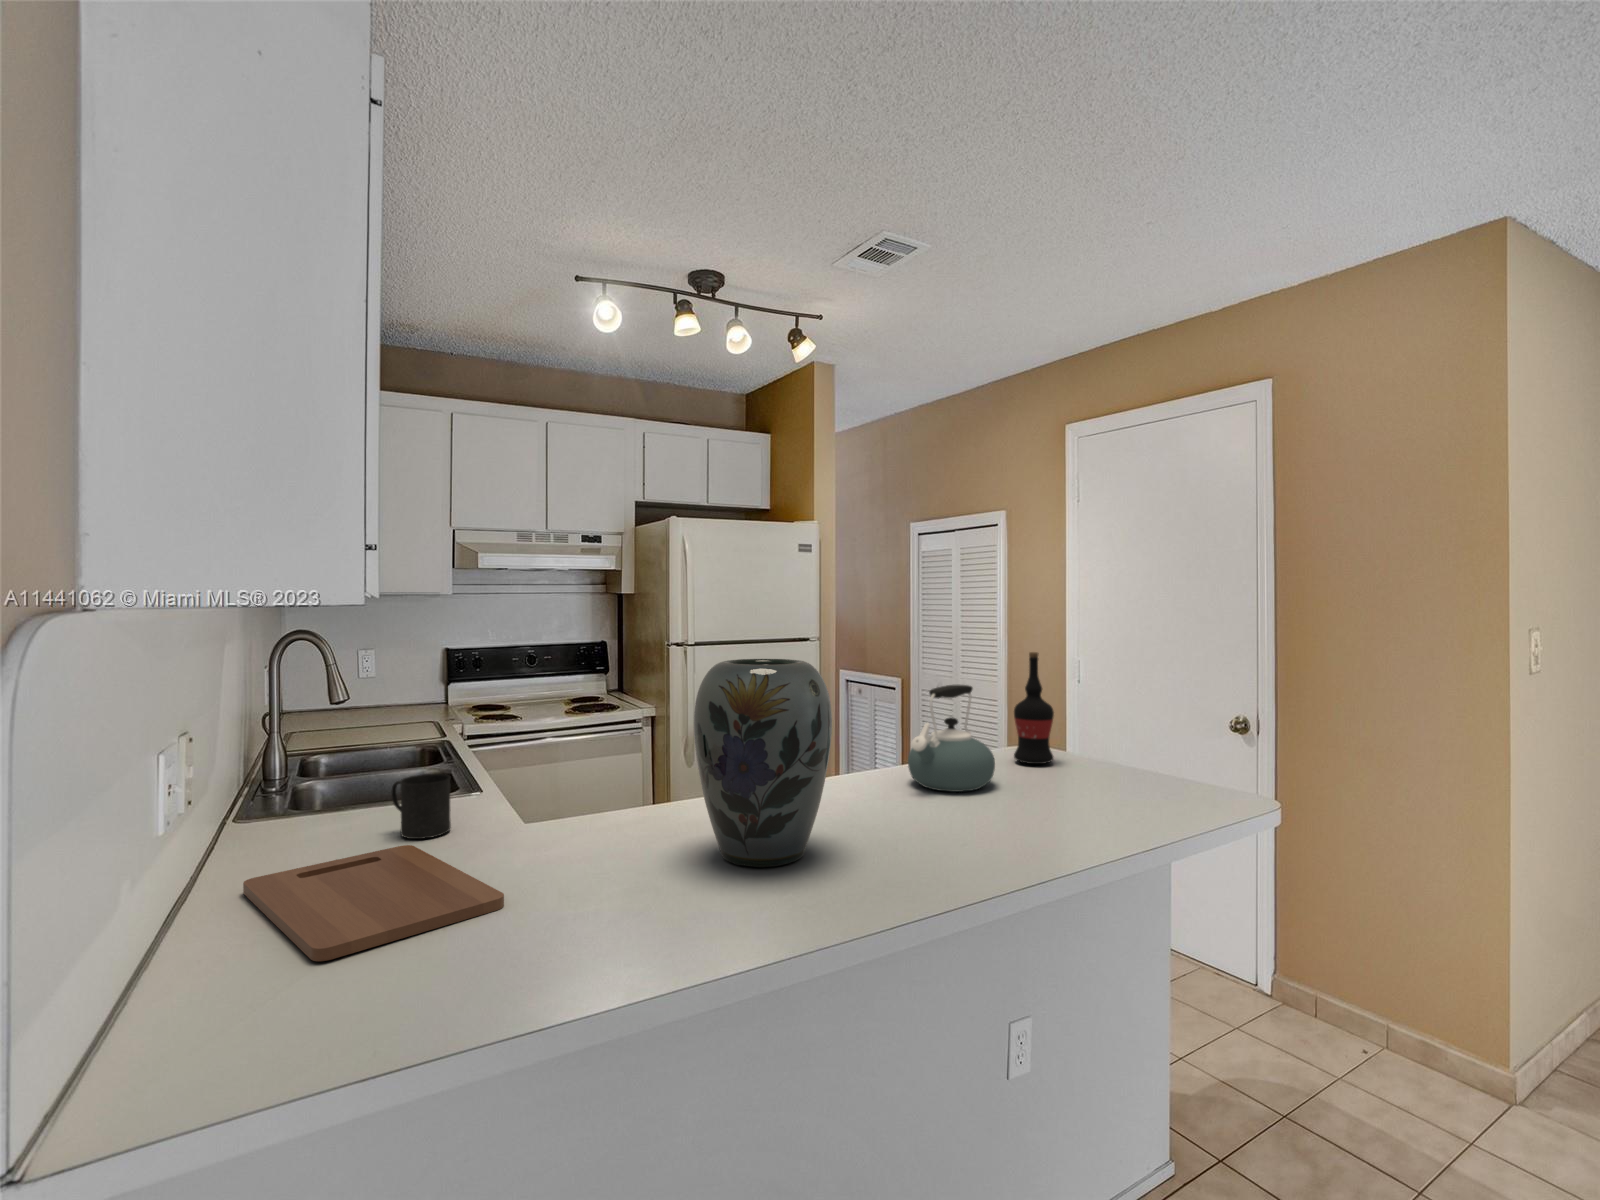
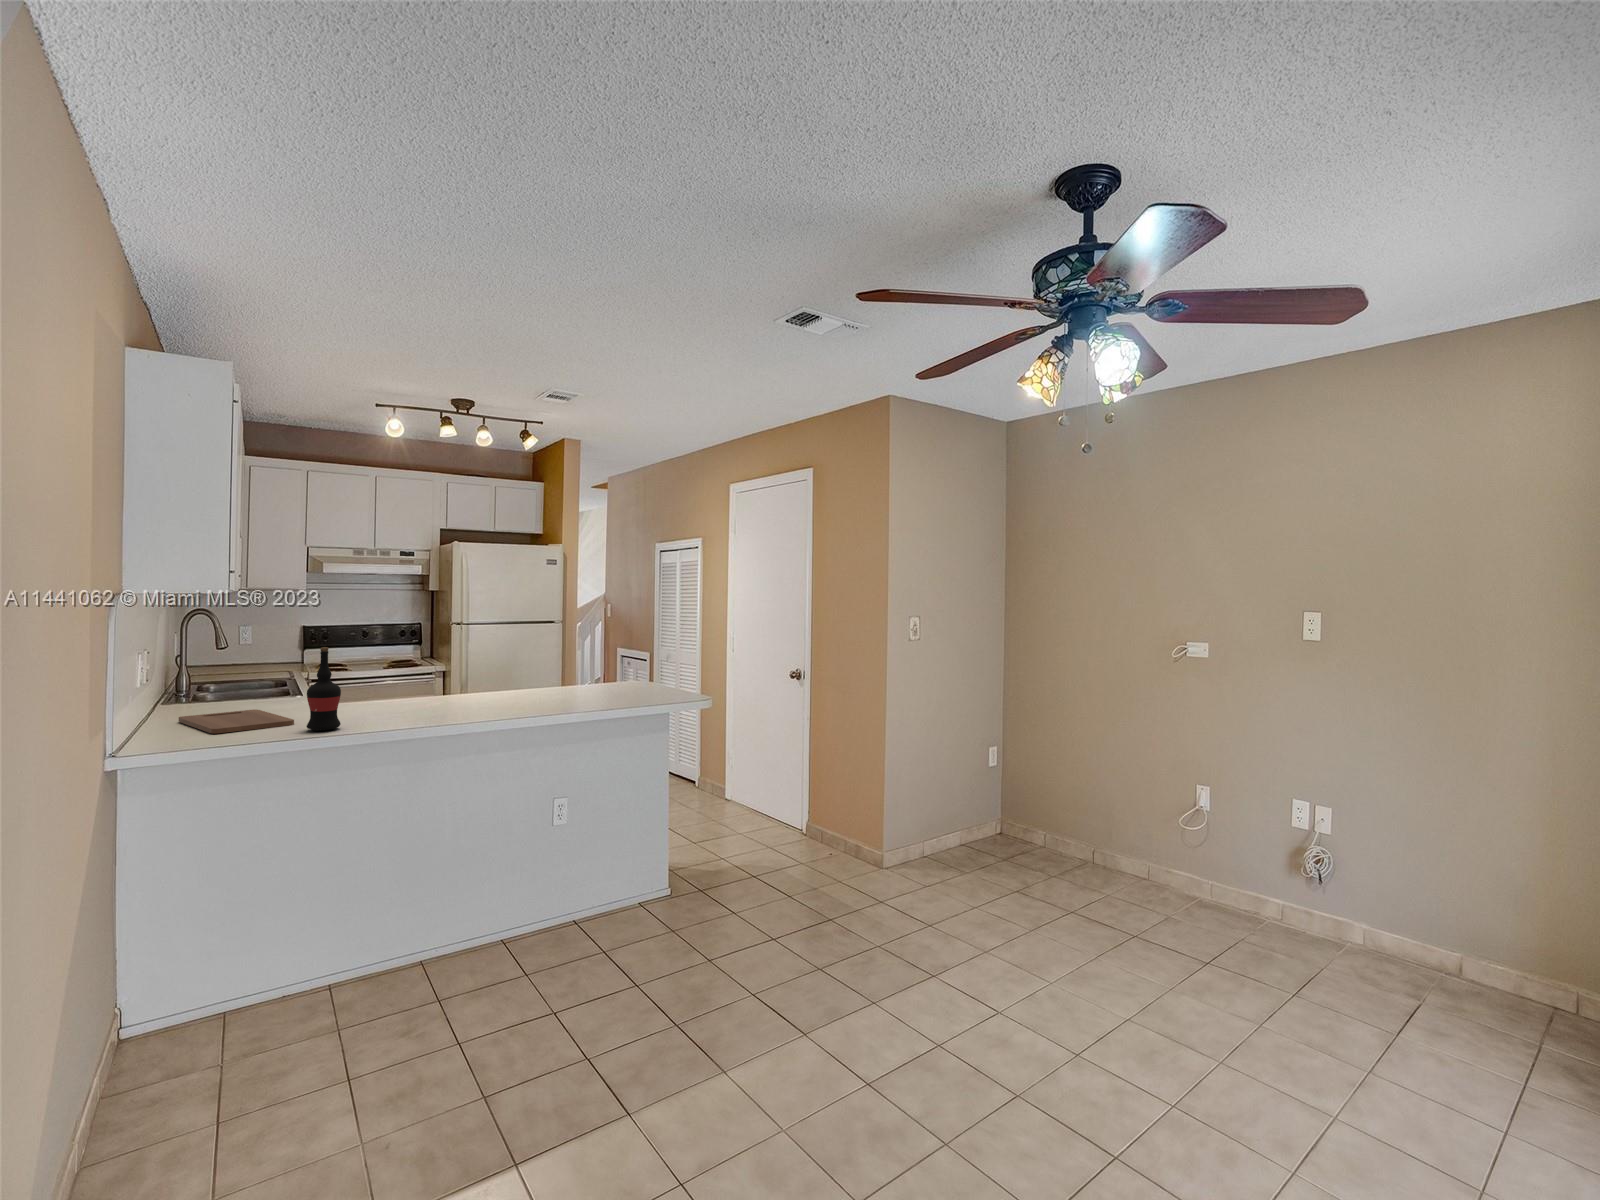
wine bottle: present [1014,652,1054,764] -> present [306,647,341,730]
vase: present [694,659,832,867] -> none [390,627,456,716]
kettle: present [908,685,995,792] -> none [528,644,578,697]
mug: present [392,774,451,839] -> none [249,681,280,710]

